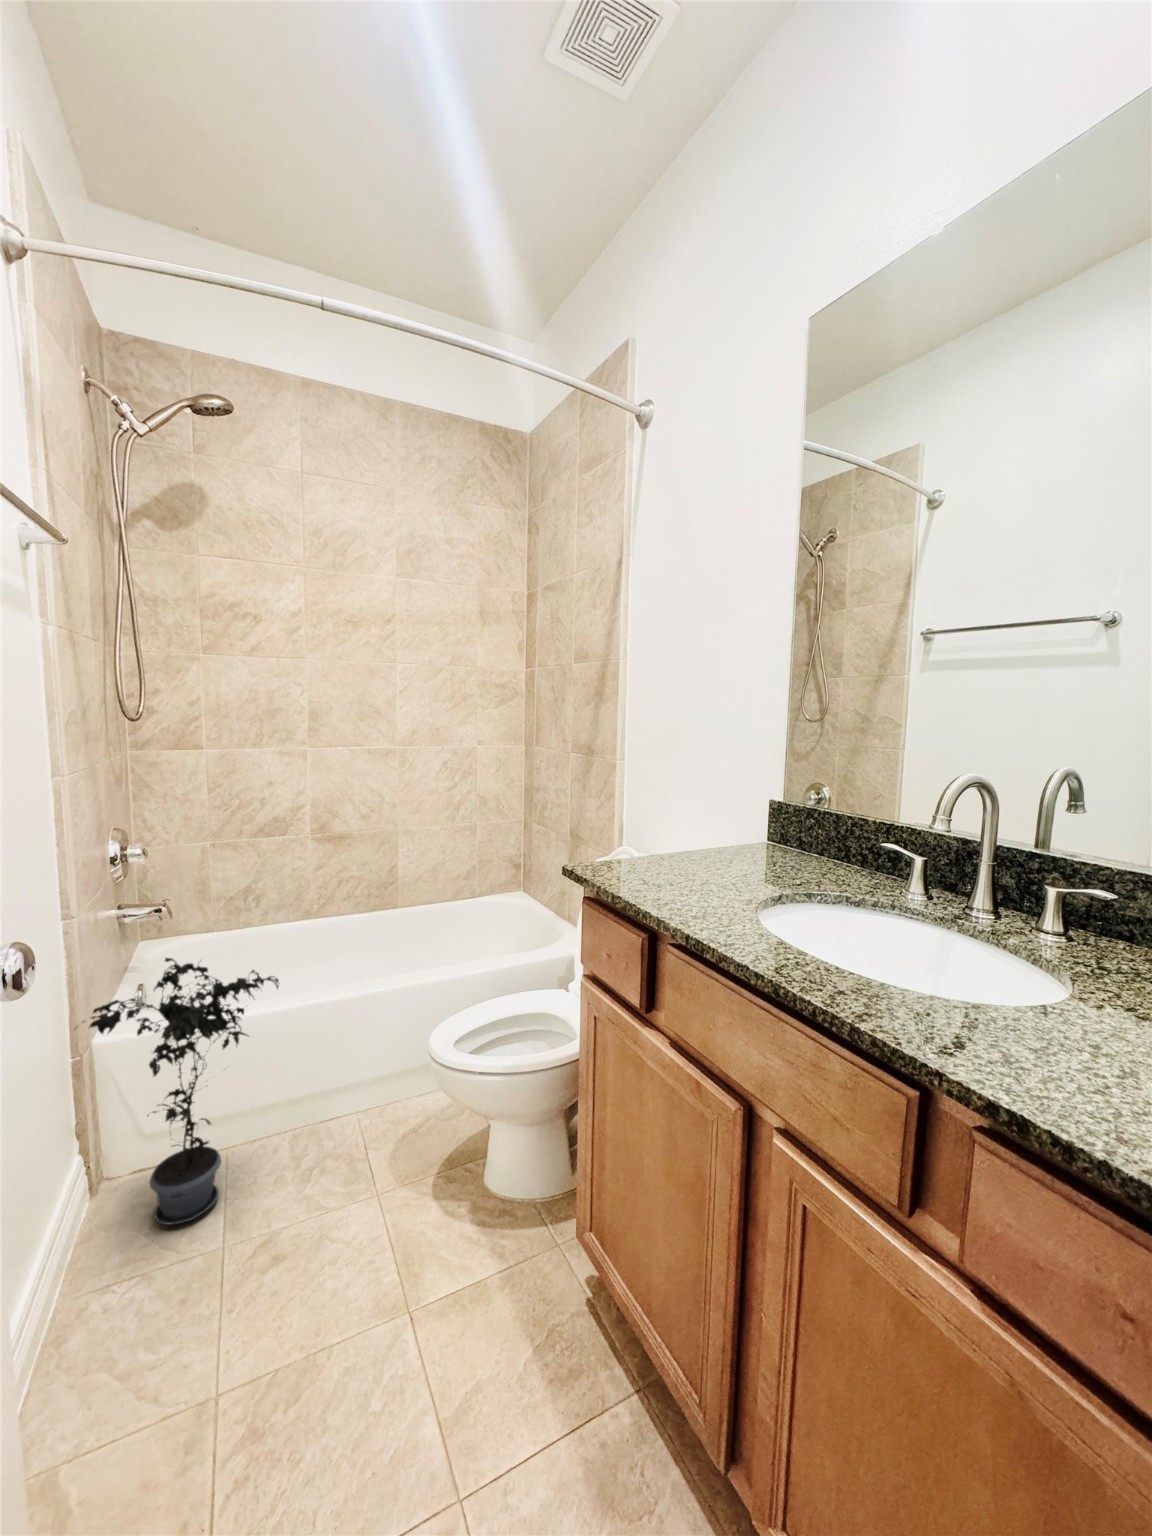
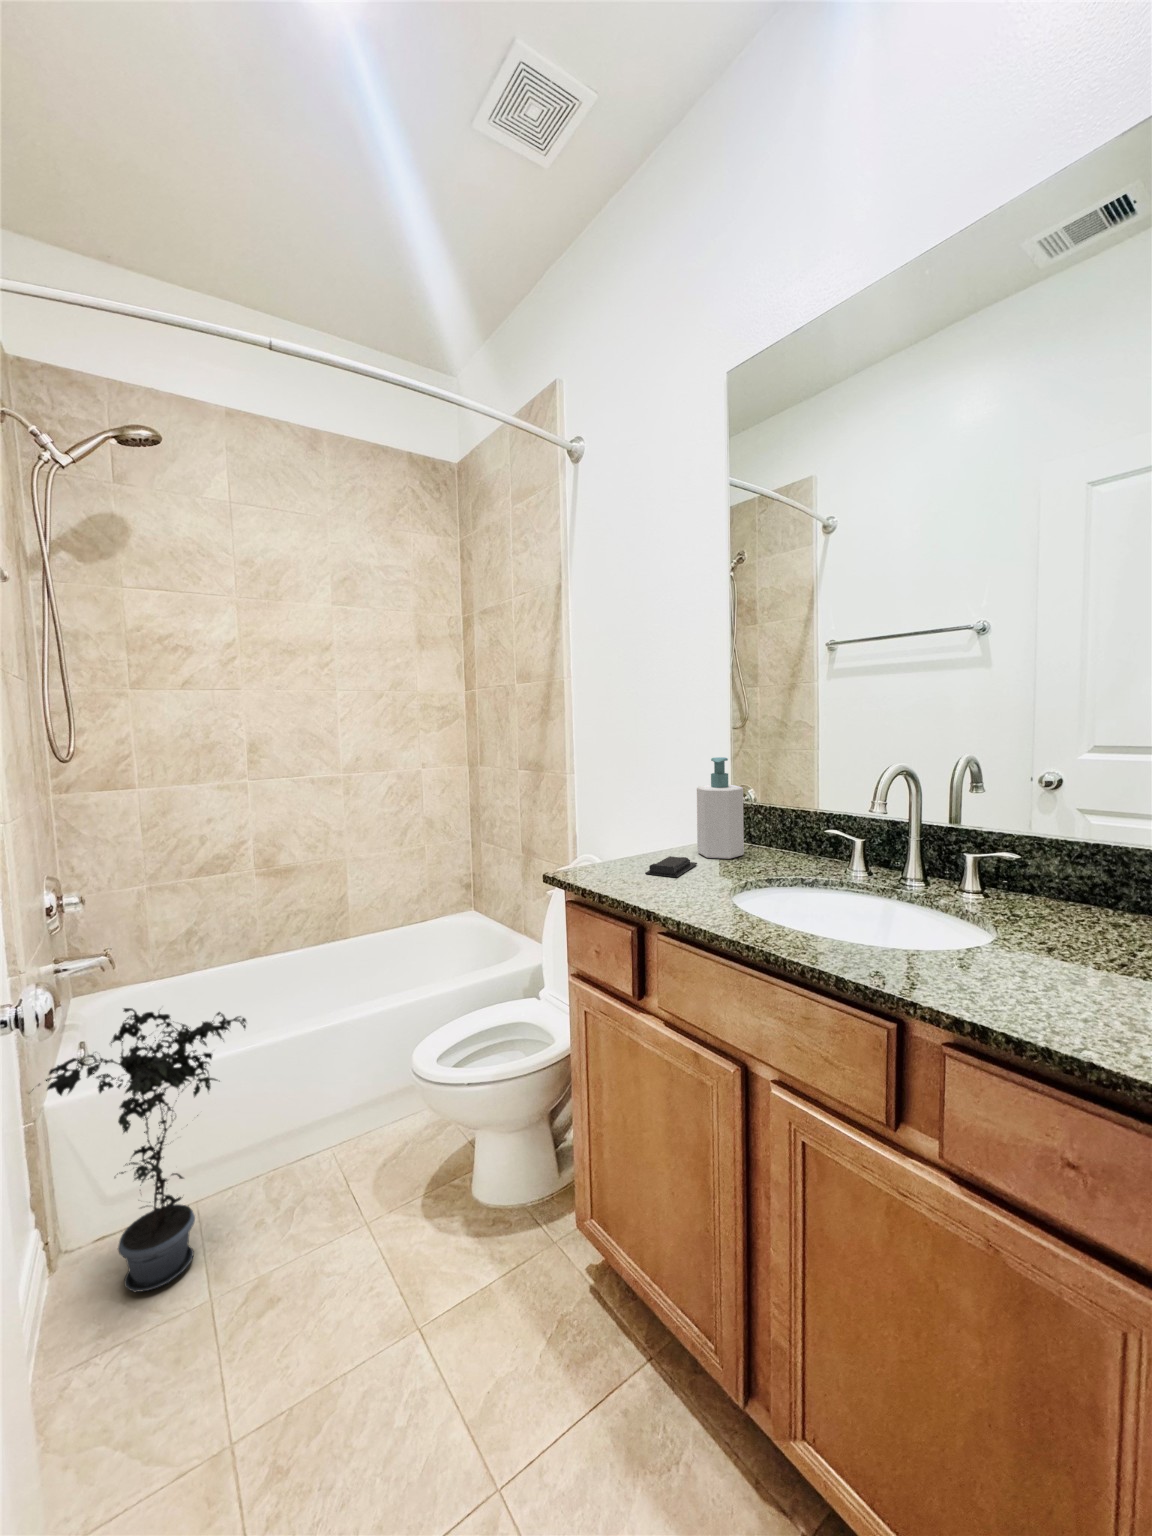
soap bottle: none [736,753,791,865] -> present [697,757,744,859]
soap bar: none [670,858,731,882] -> present [645,856,697,877]

